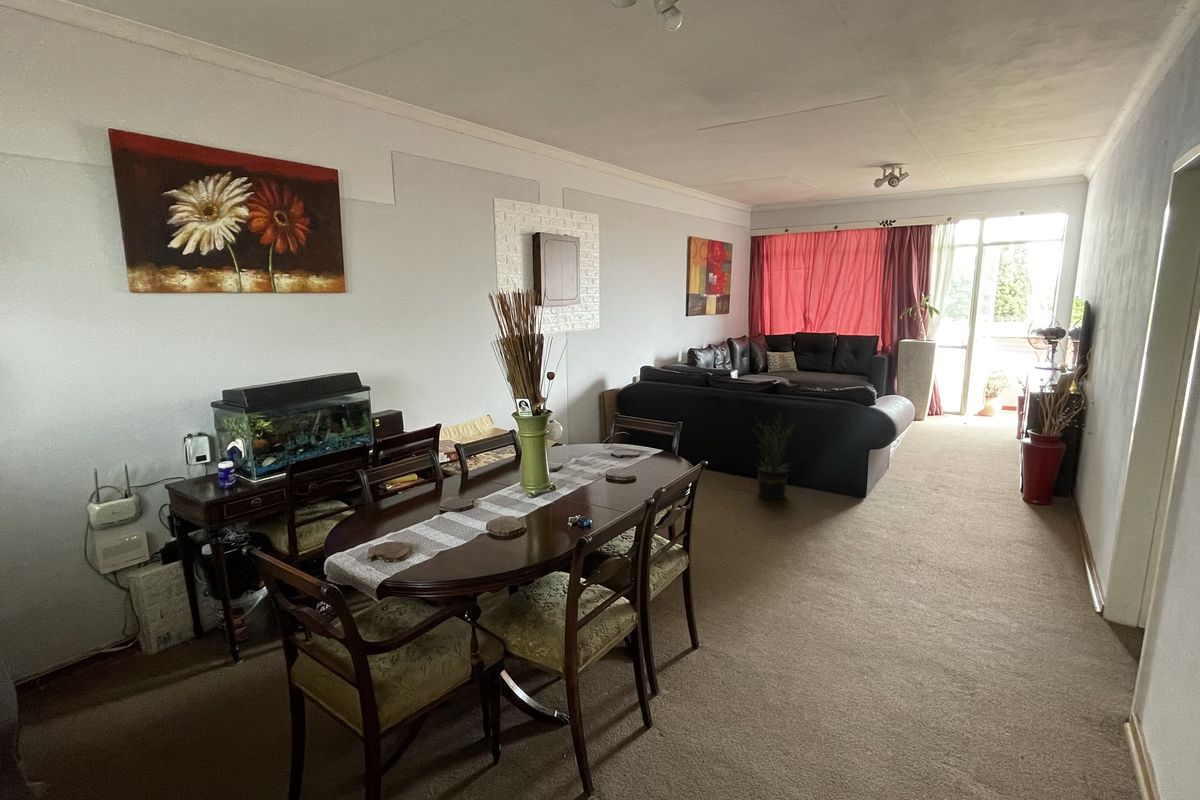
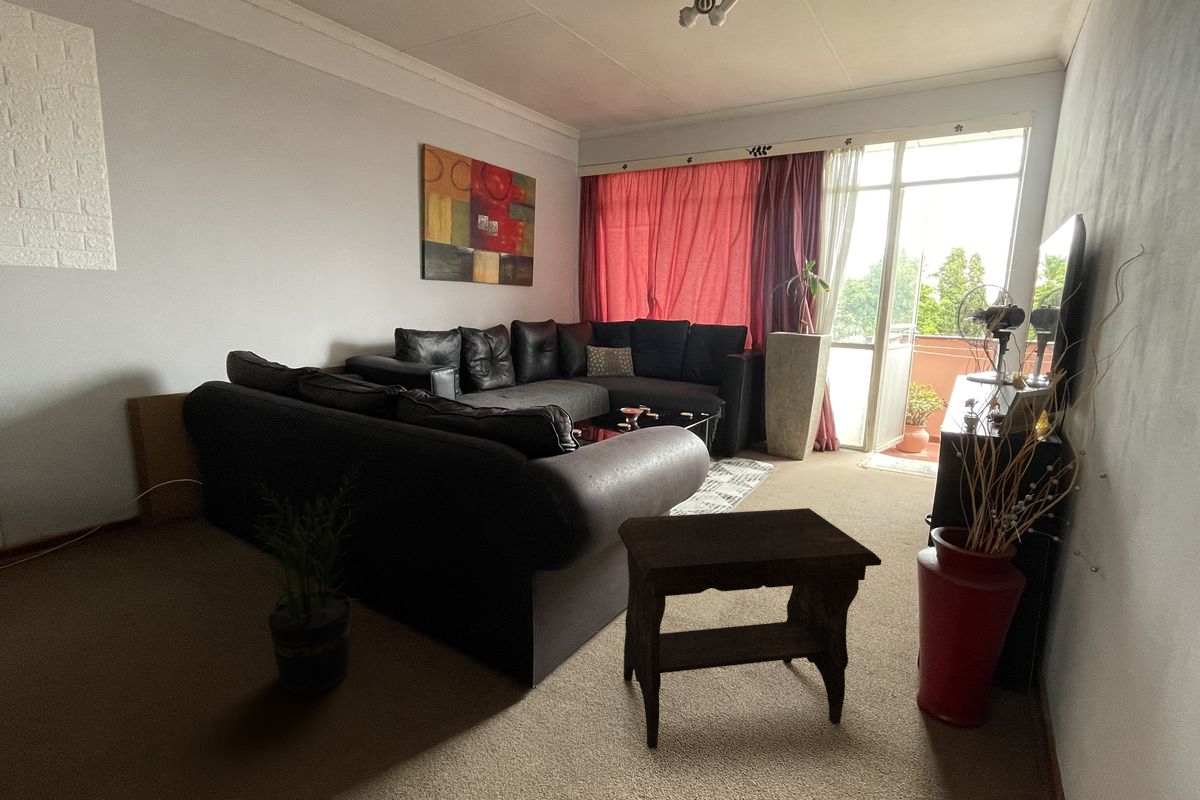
footstool: none [897,424,1011,508] -> present [618,508,881,749]

